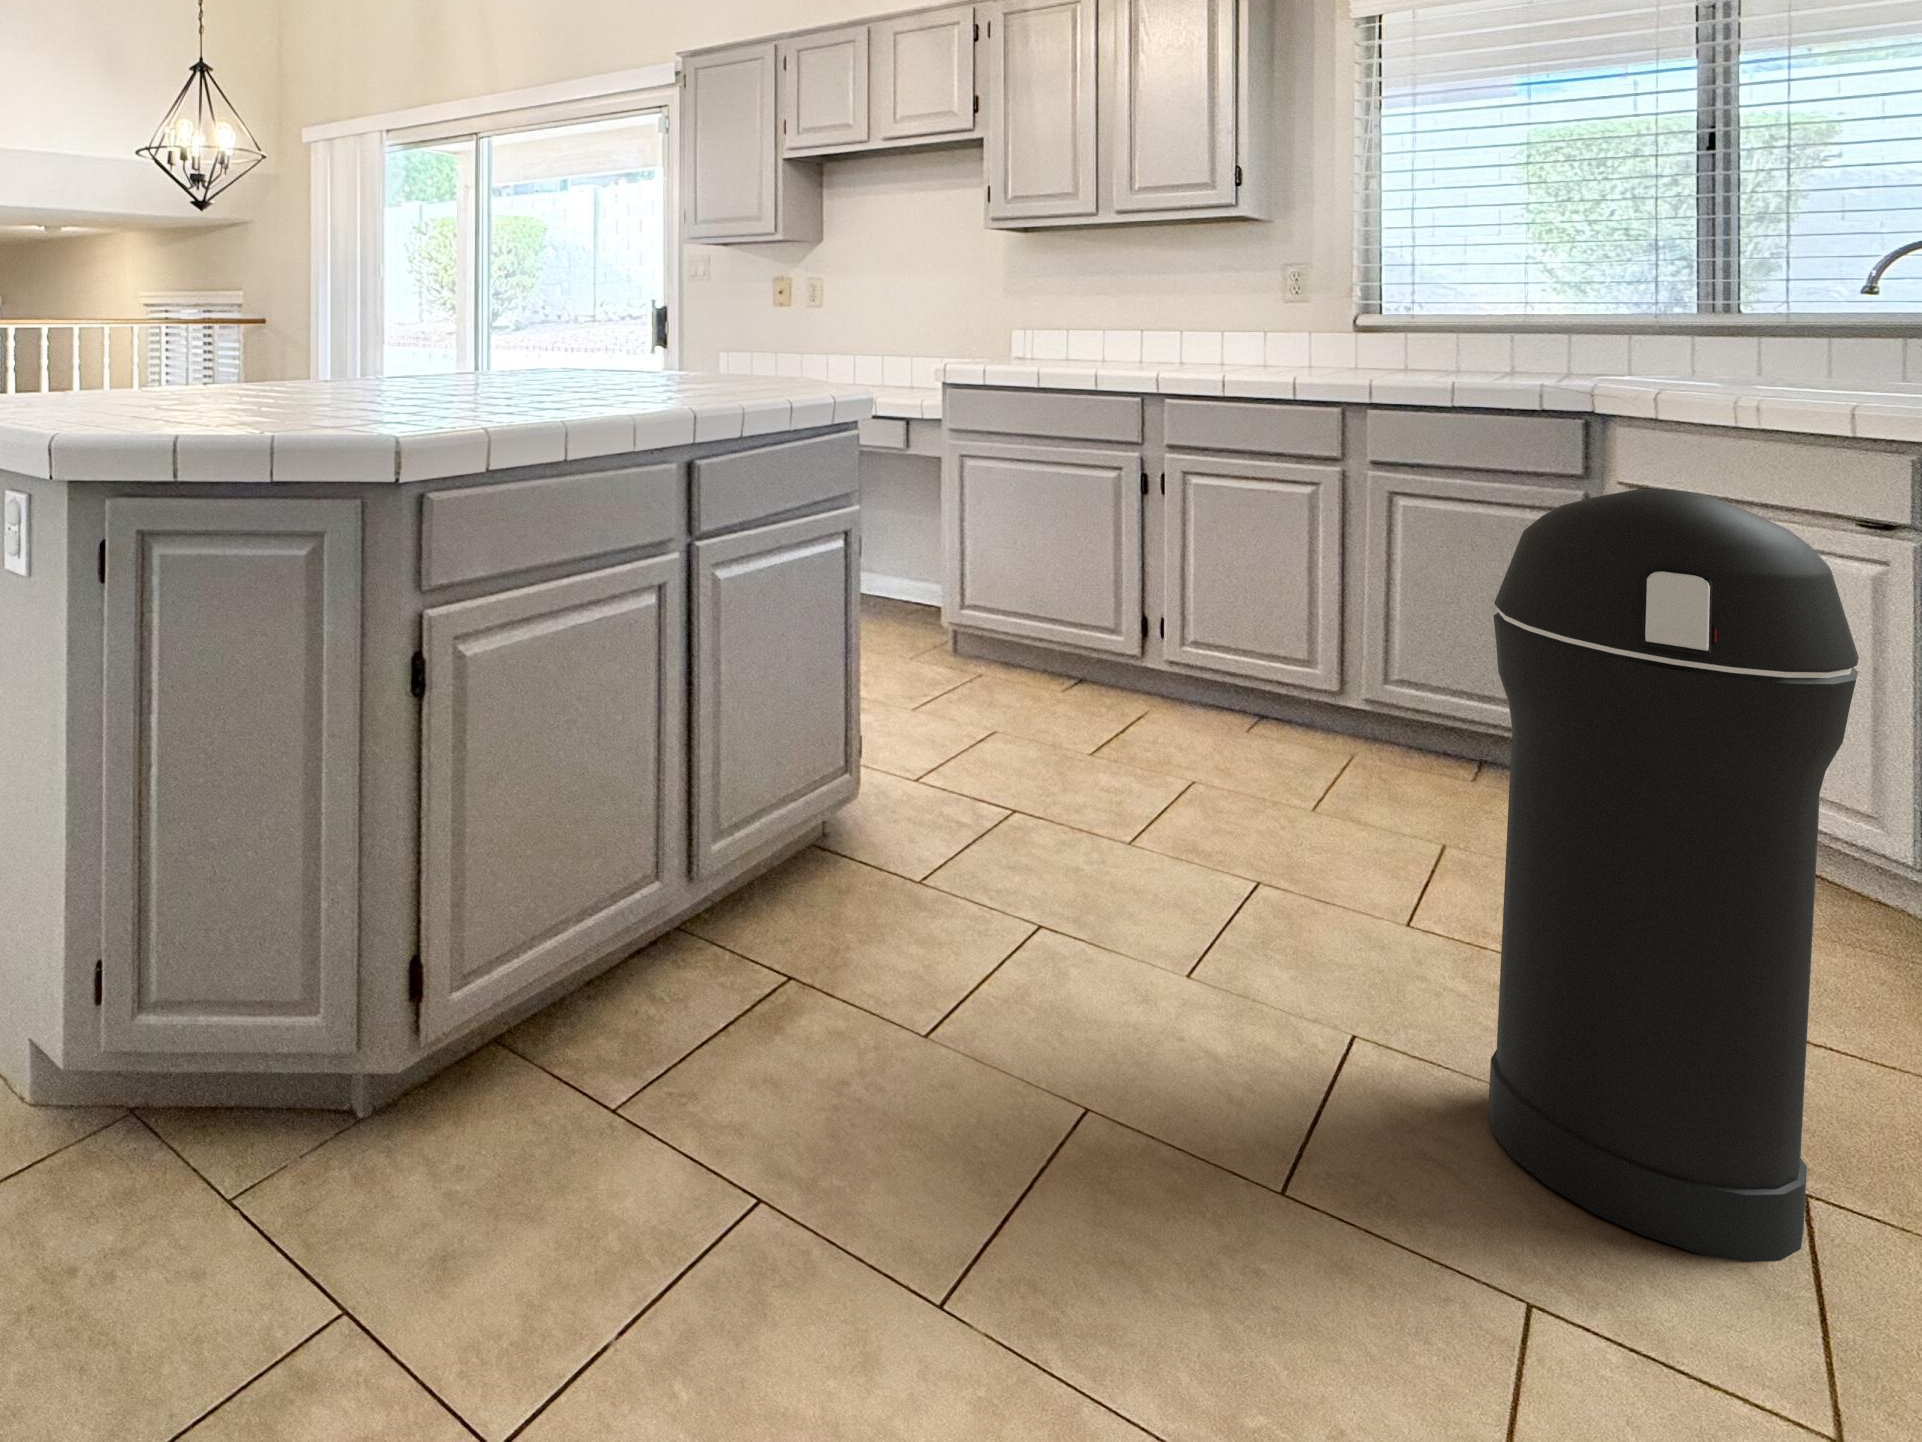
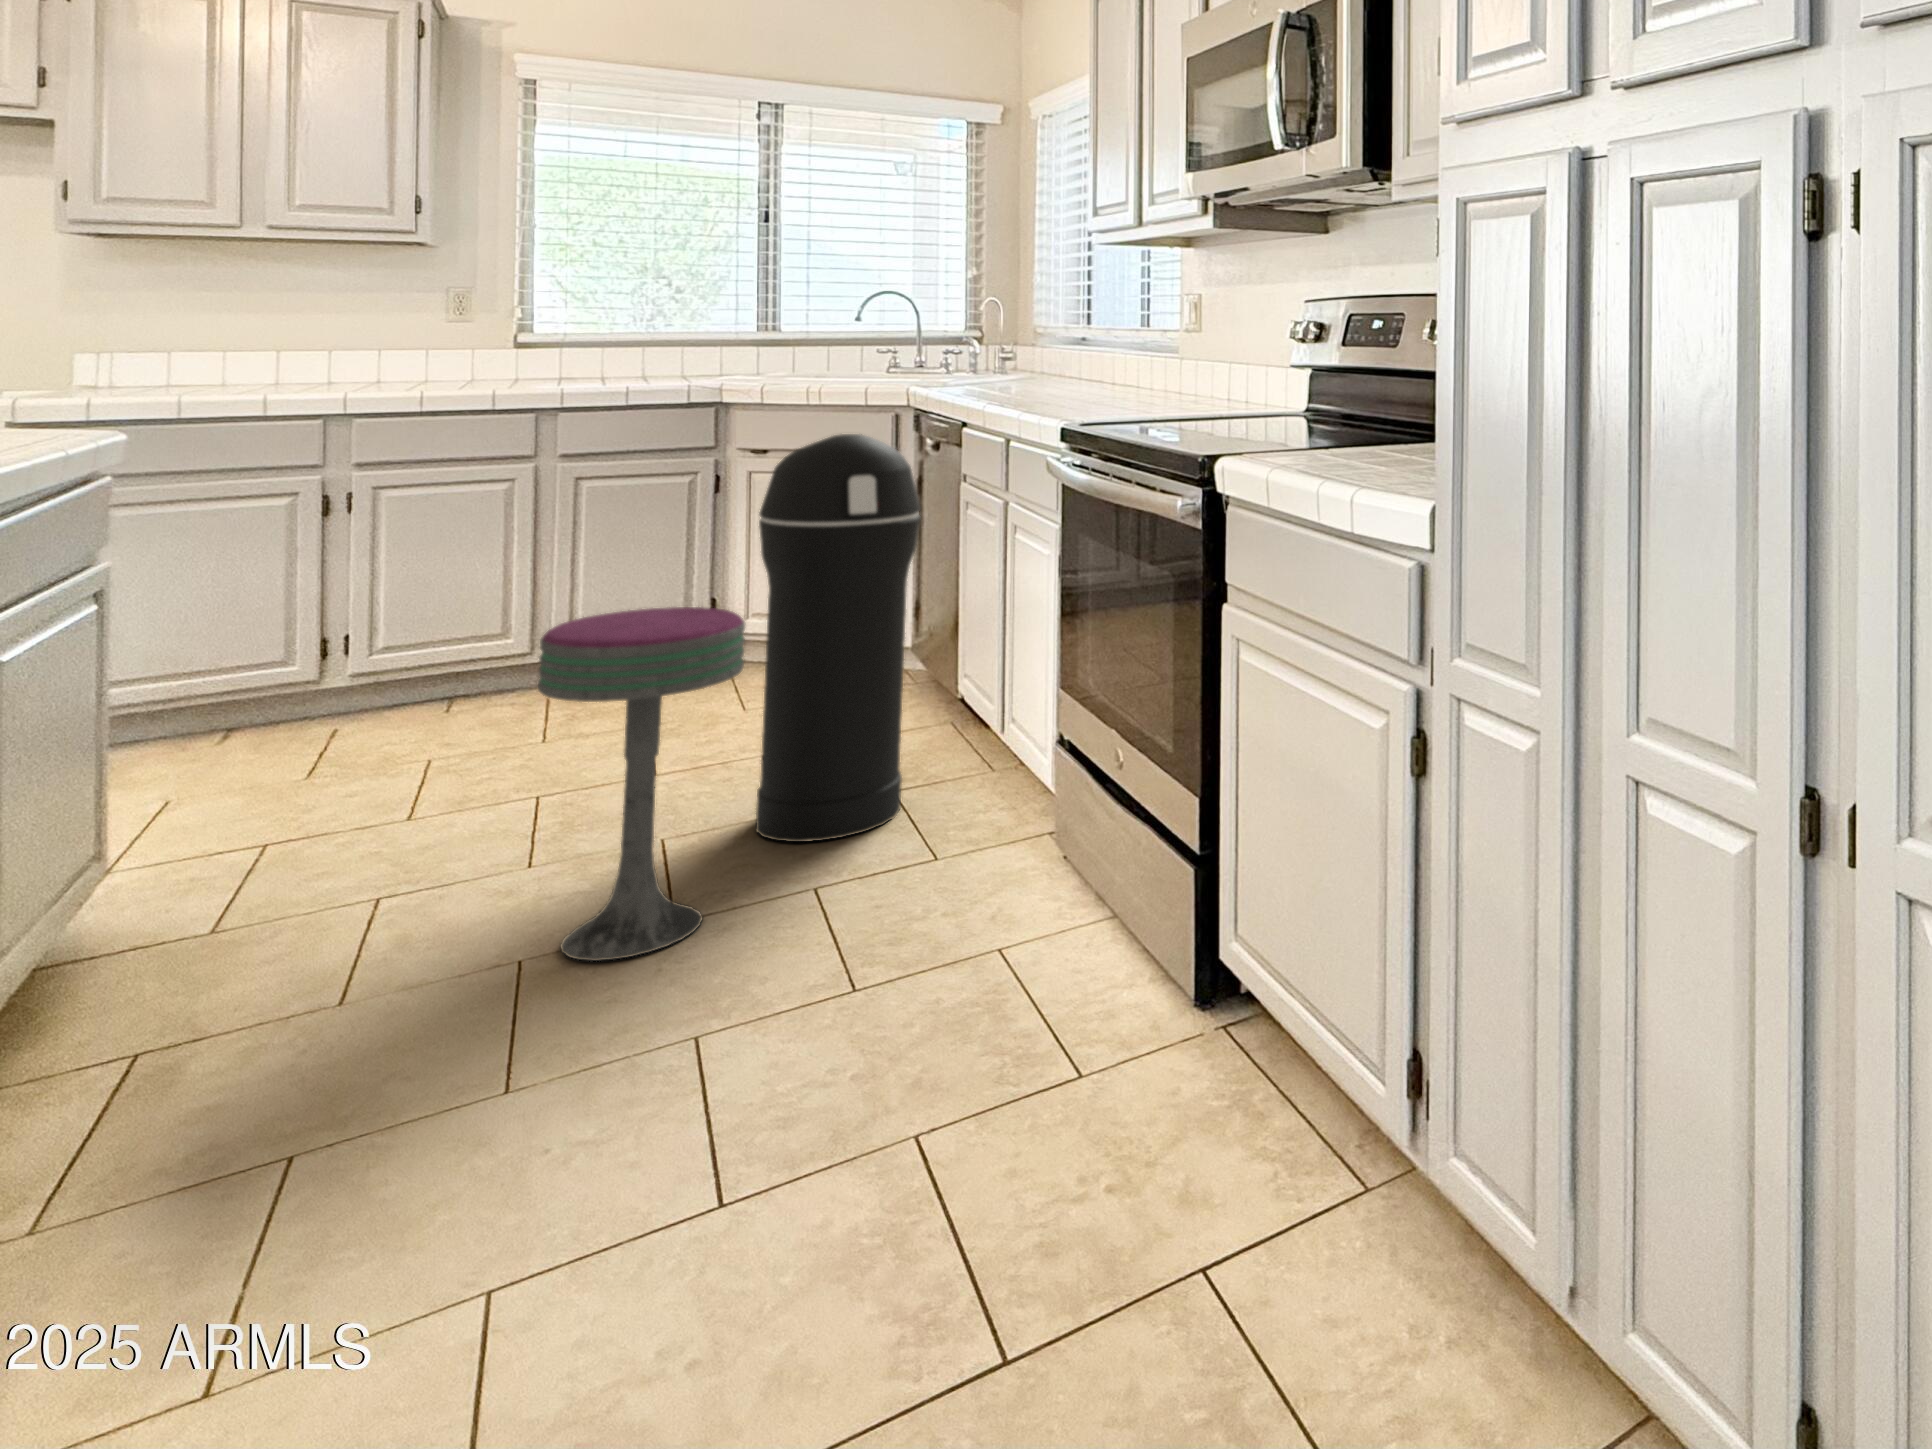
bar stool: none [1095,692,1391,1242] -> present [538,607,745,961]

